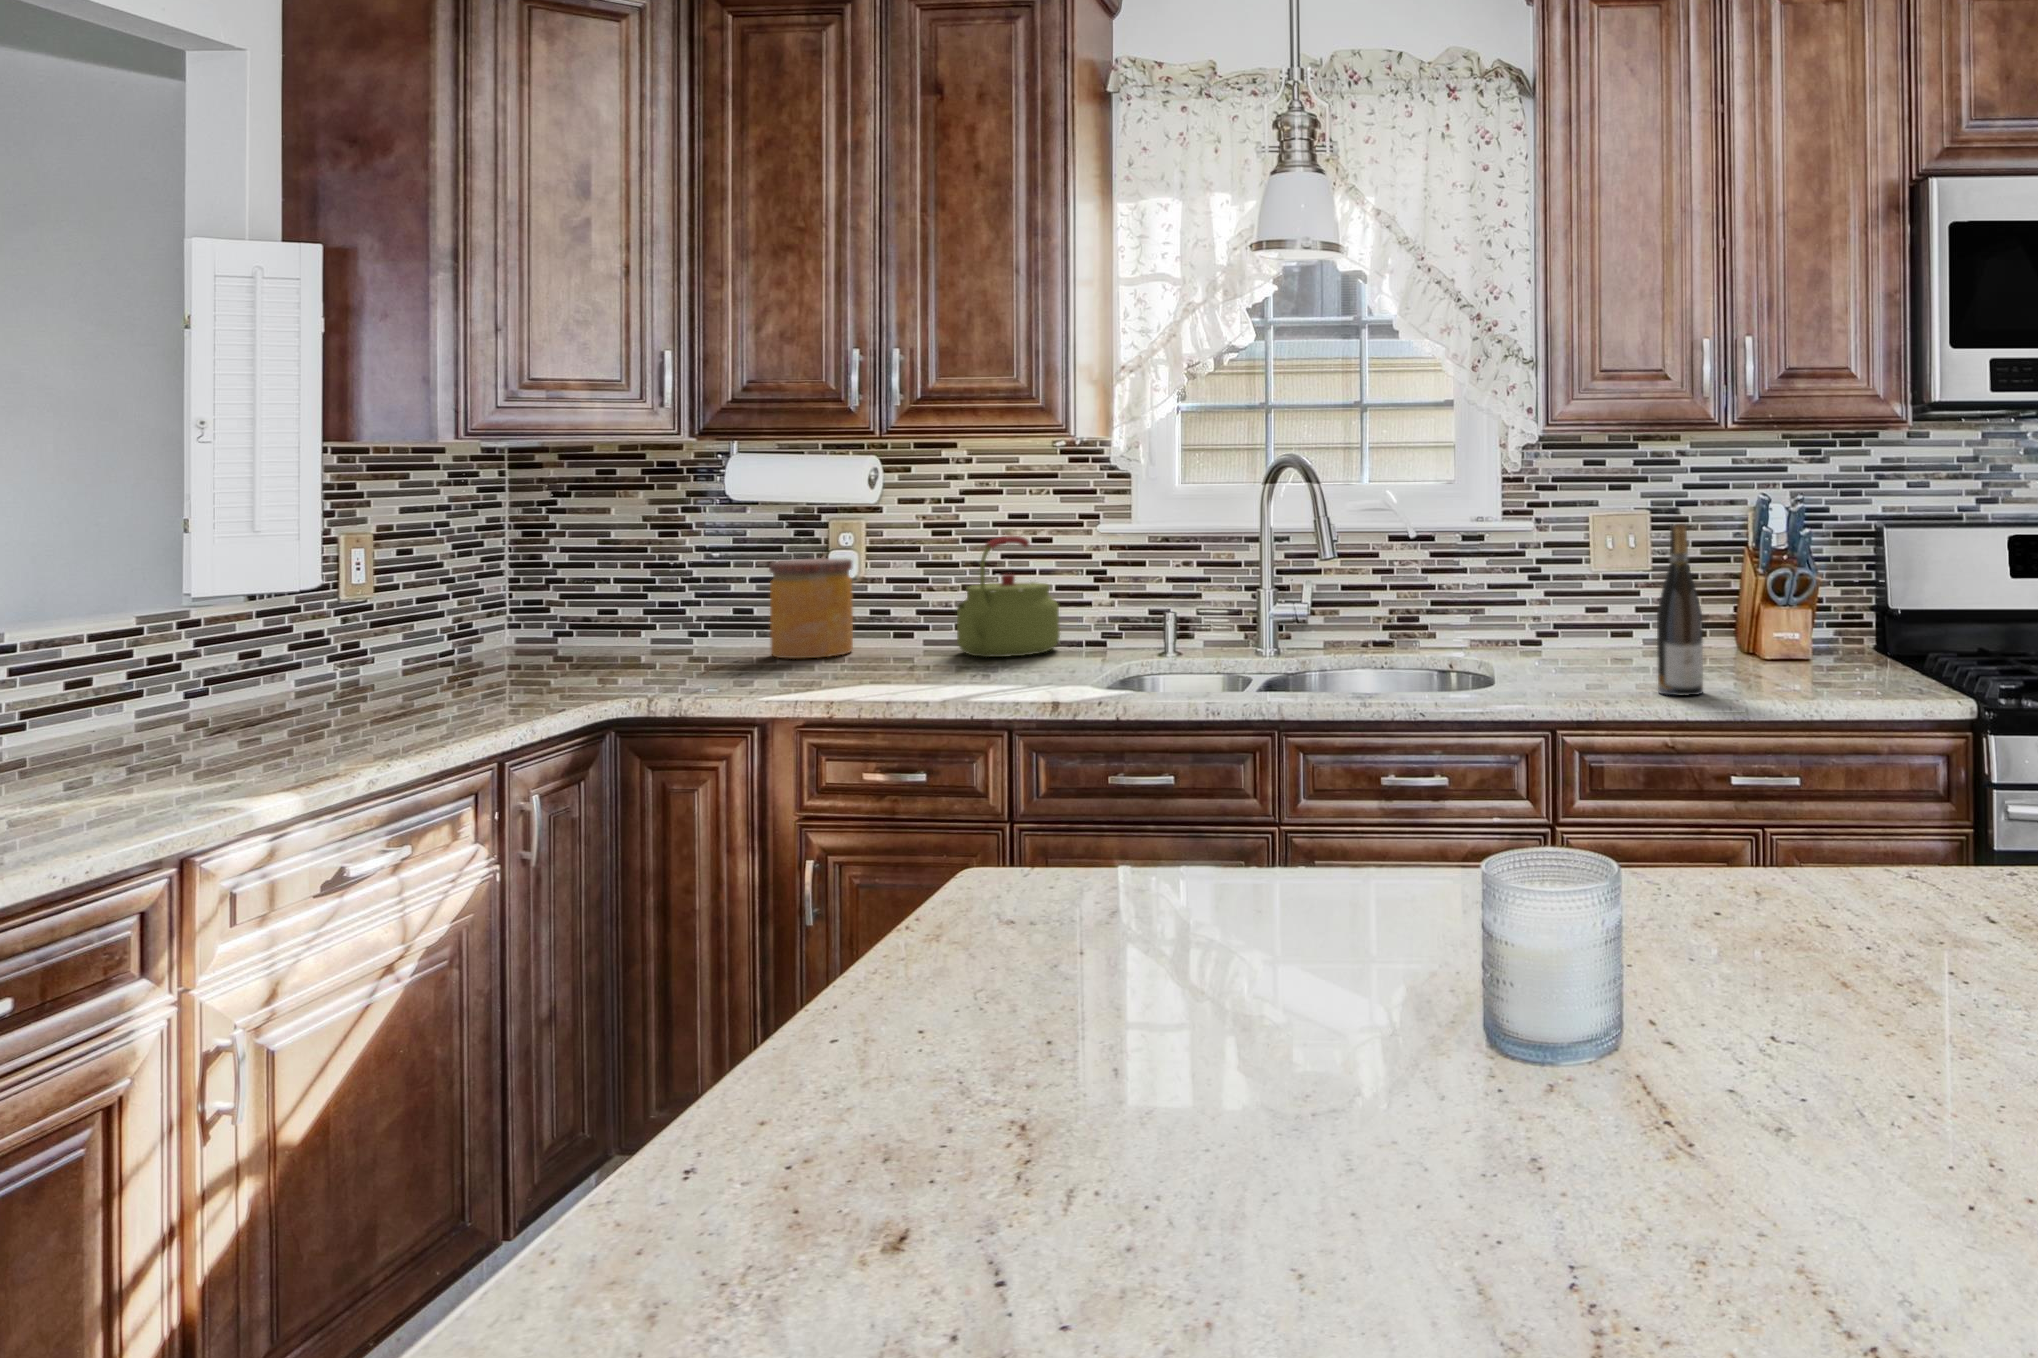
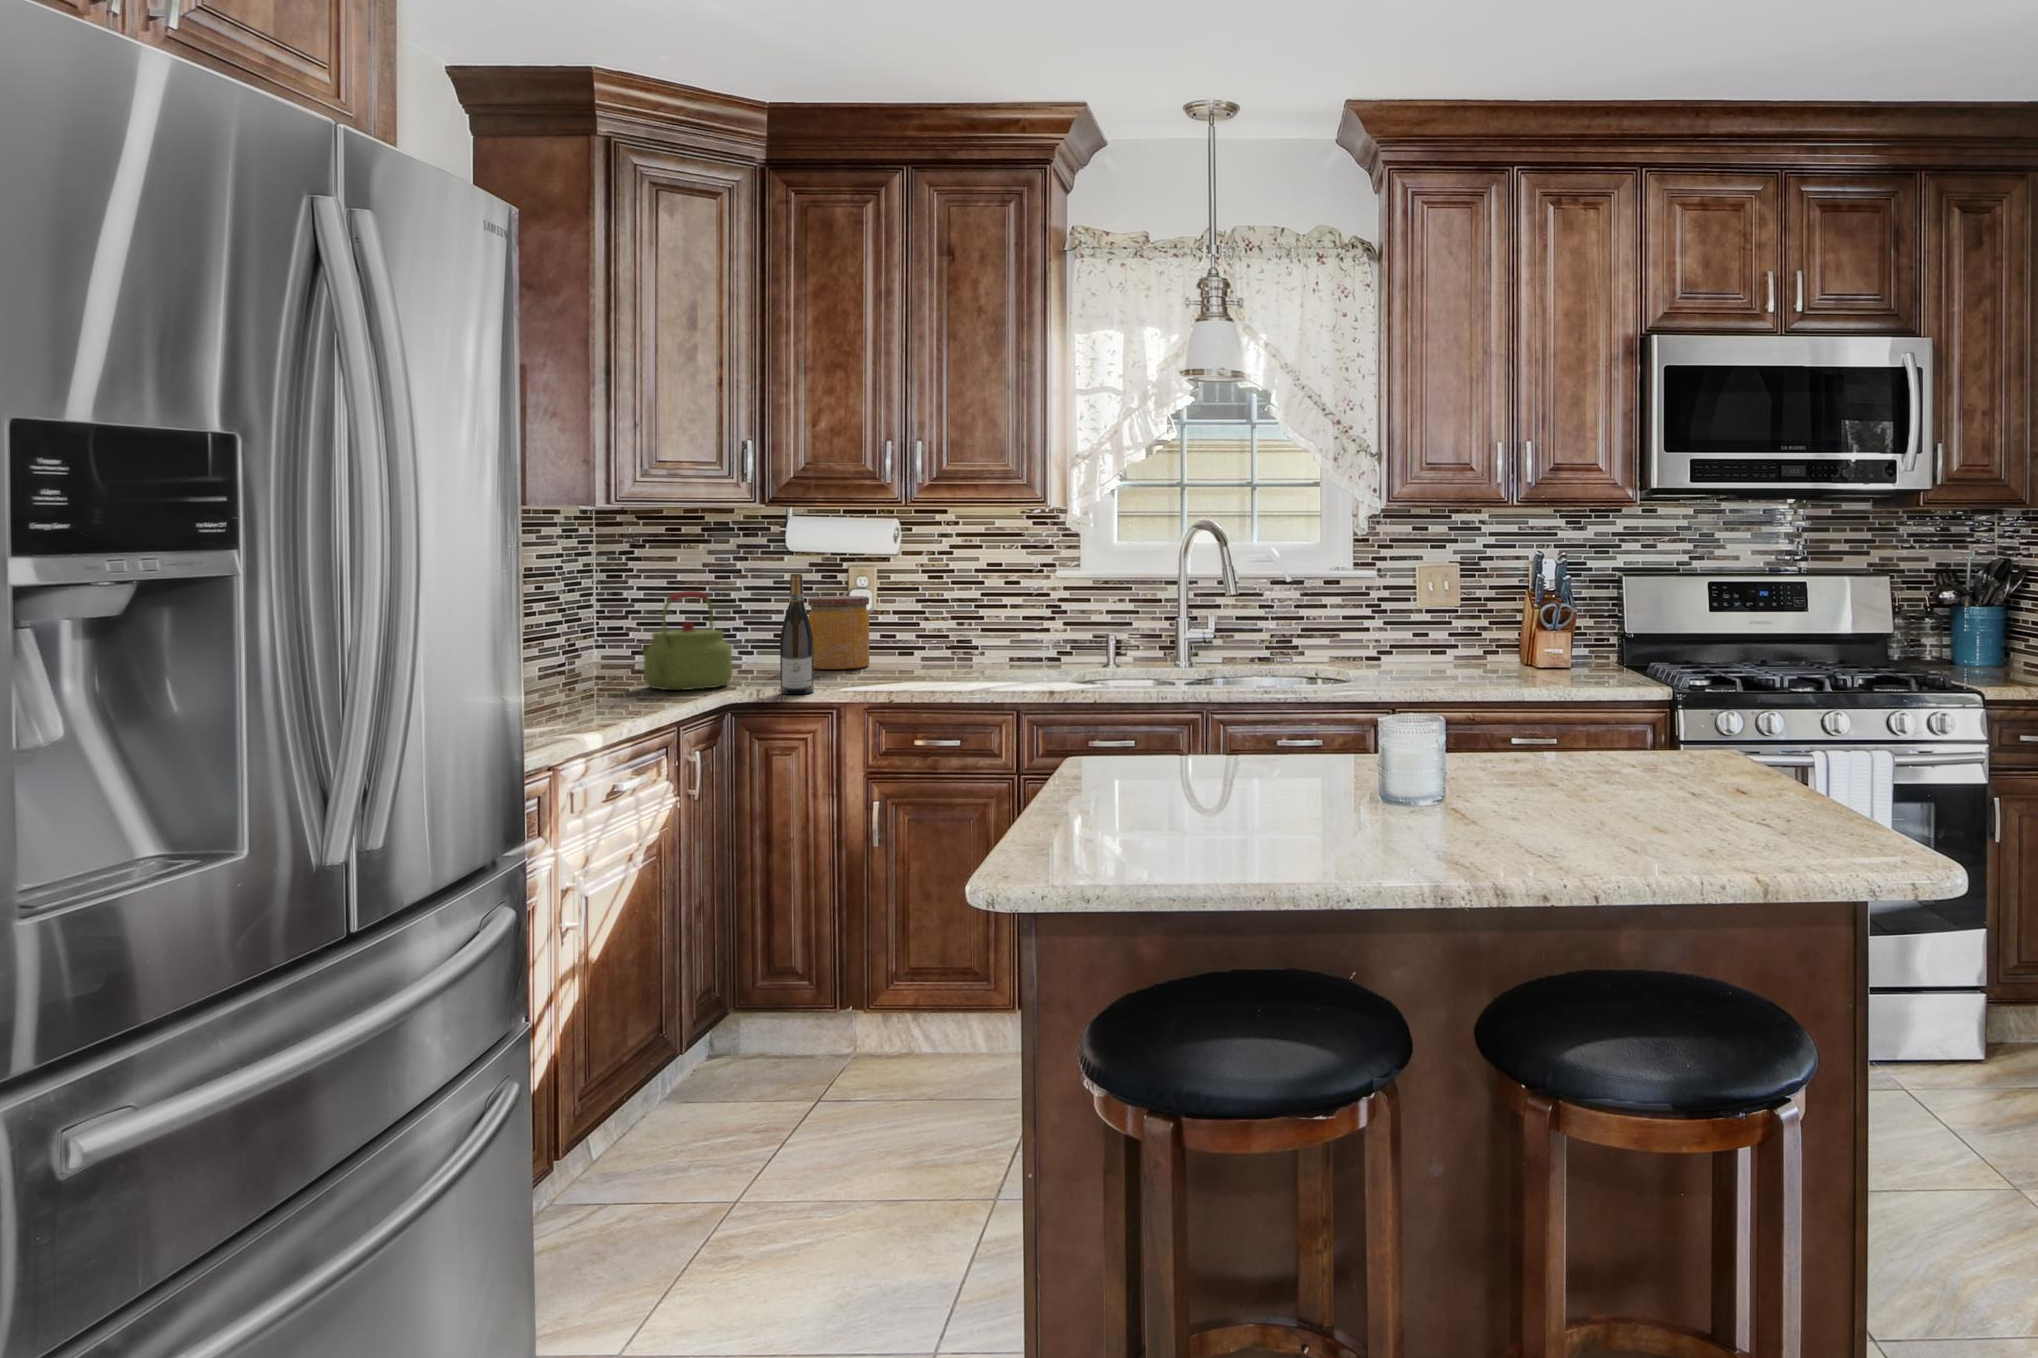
wine bottle: present [1657,524,1703,696] -> present [780,574,814,694]
kettle: present [957,536,1060,657] -> present [642,591,733,690]

